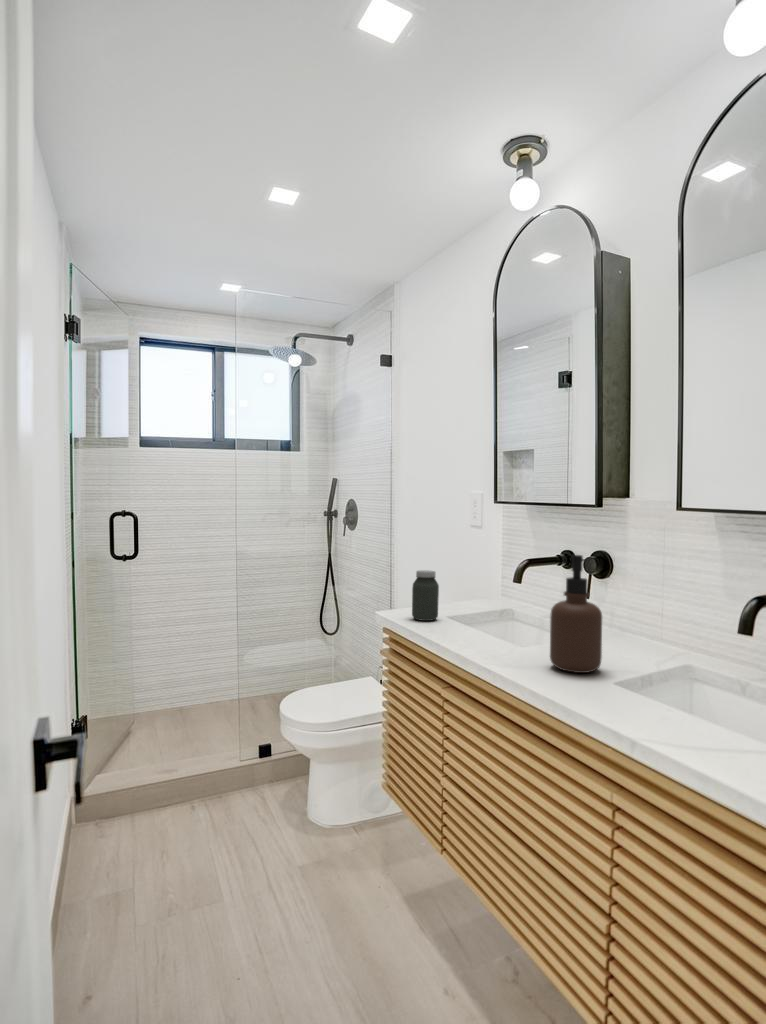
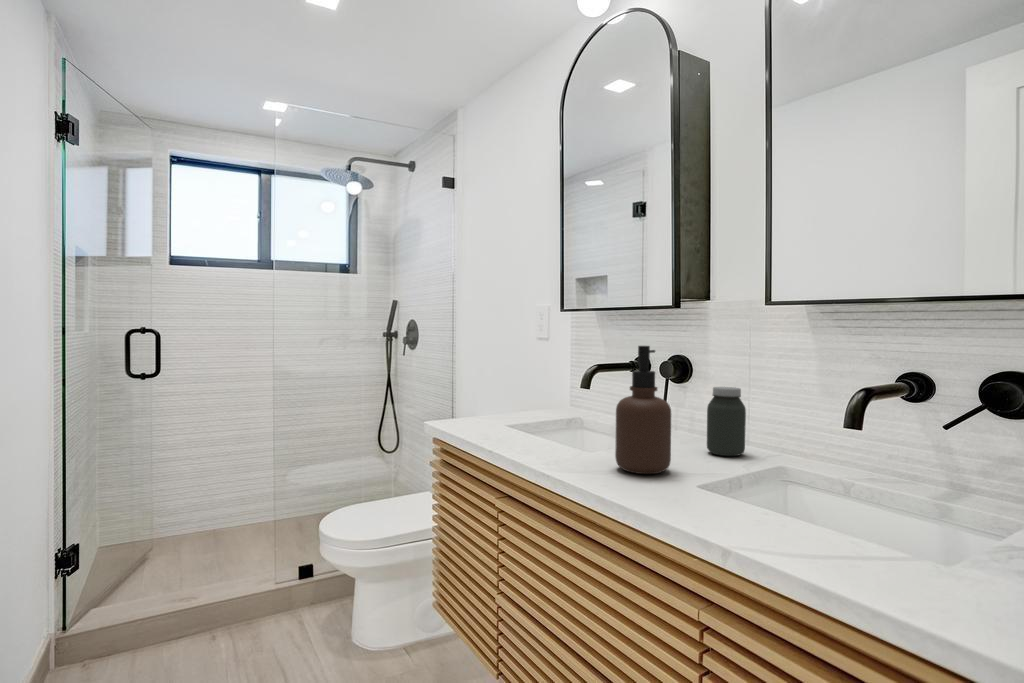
jar: present [412,570,439,621] -> present [707,387,746,456]

